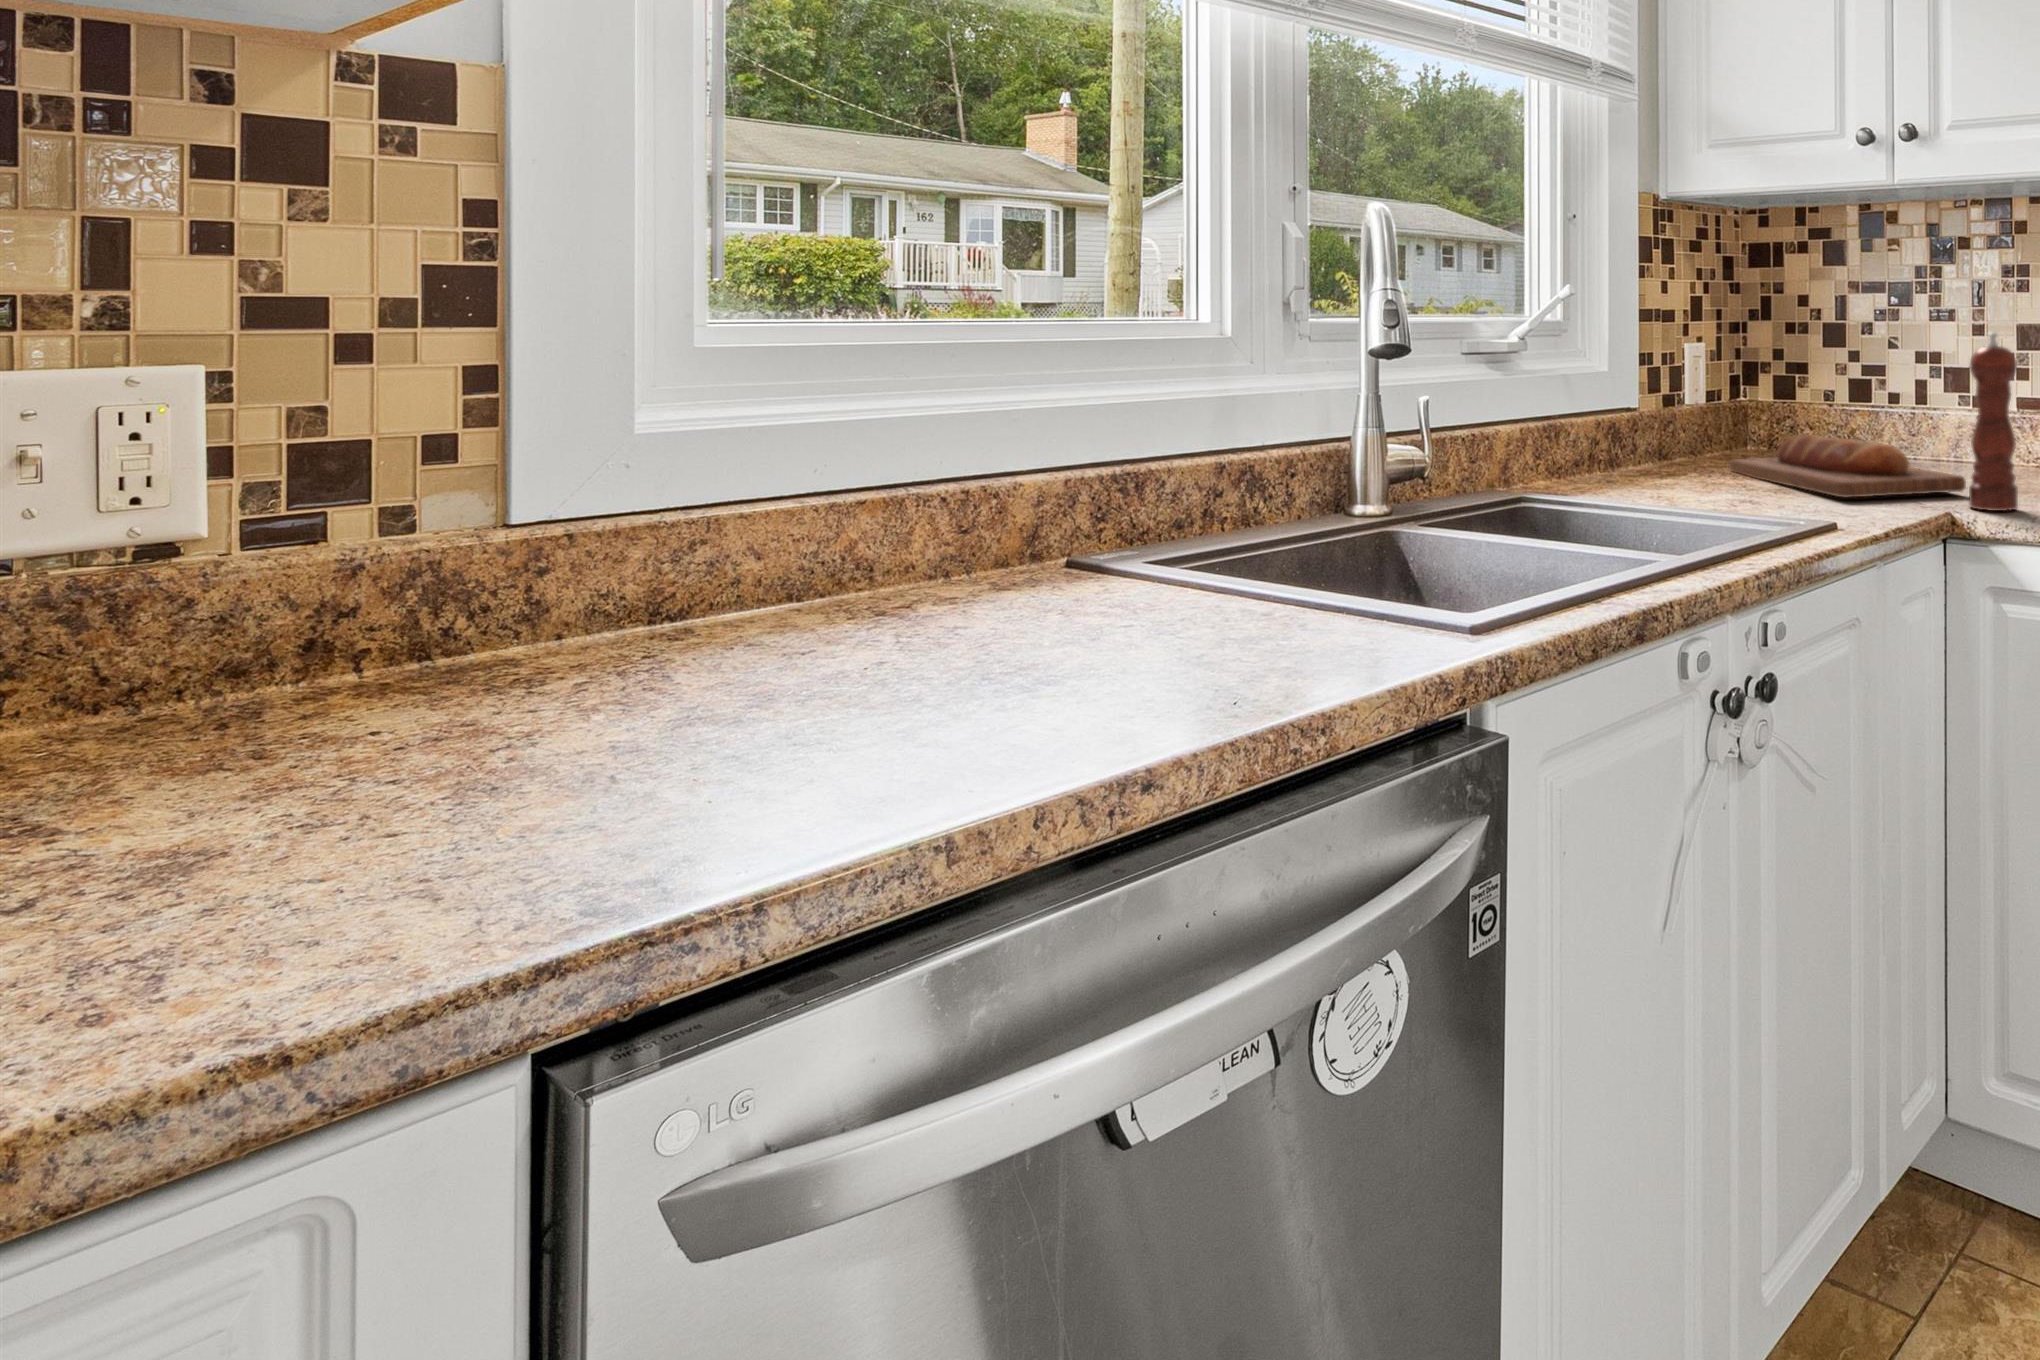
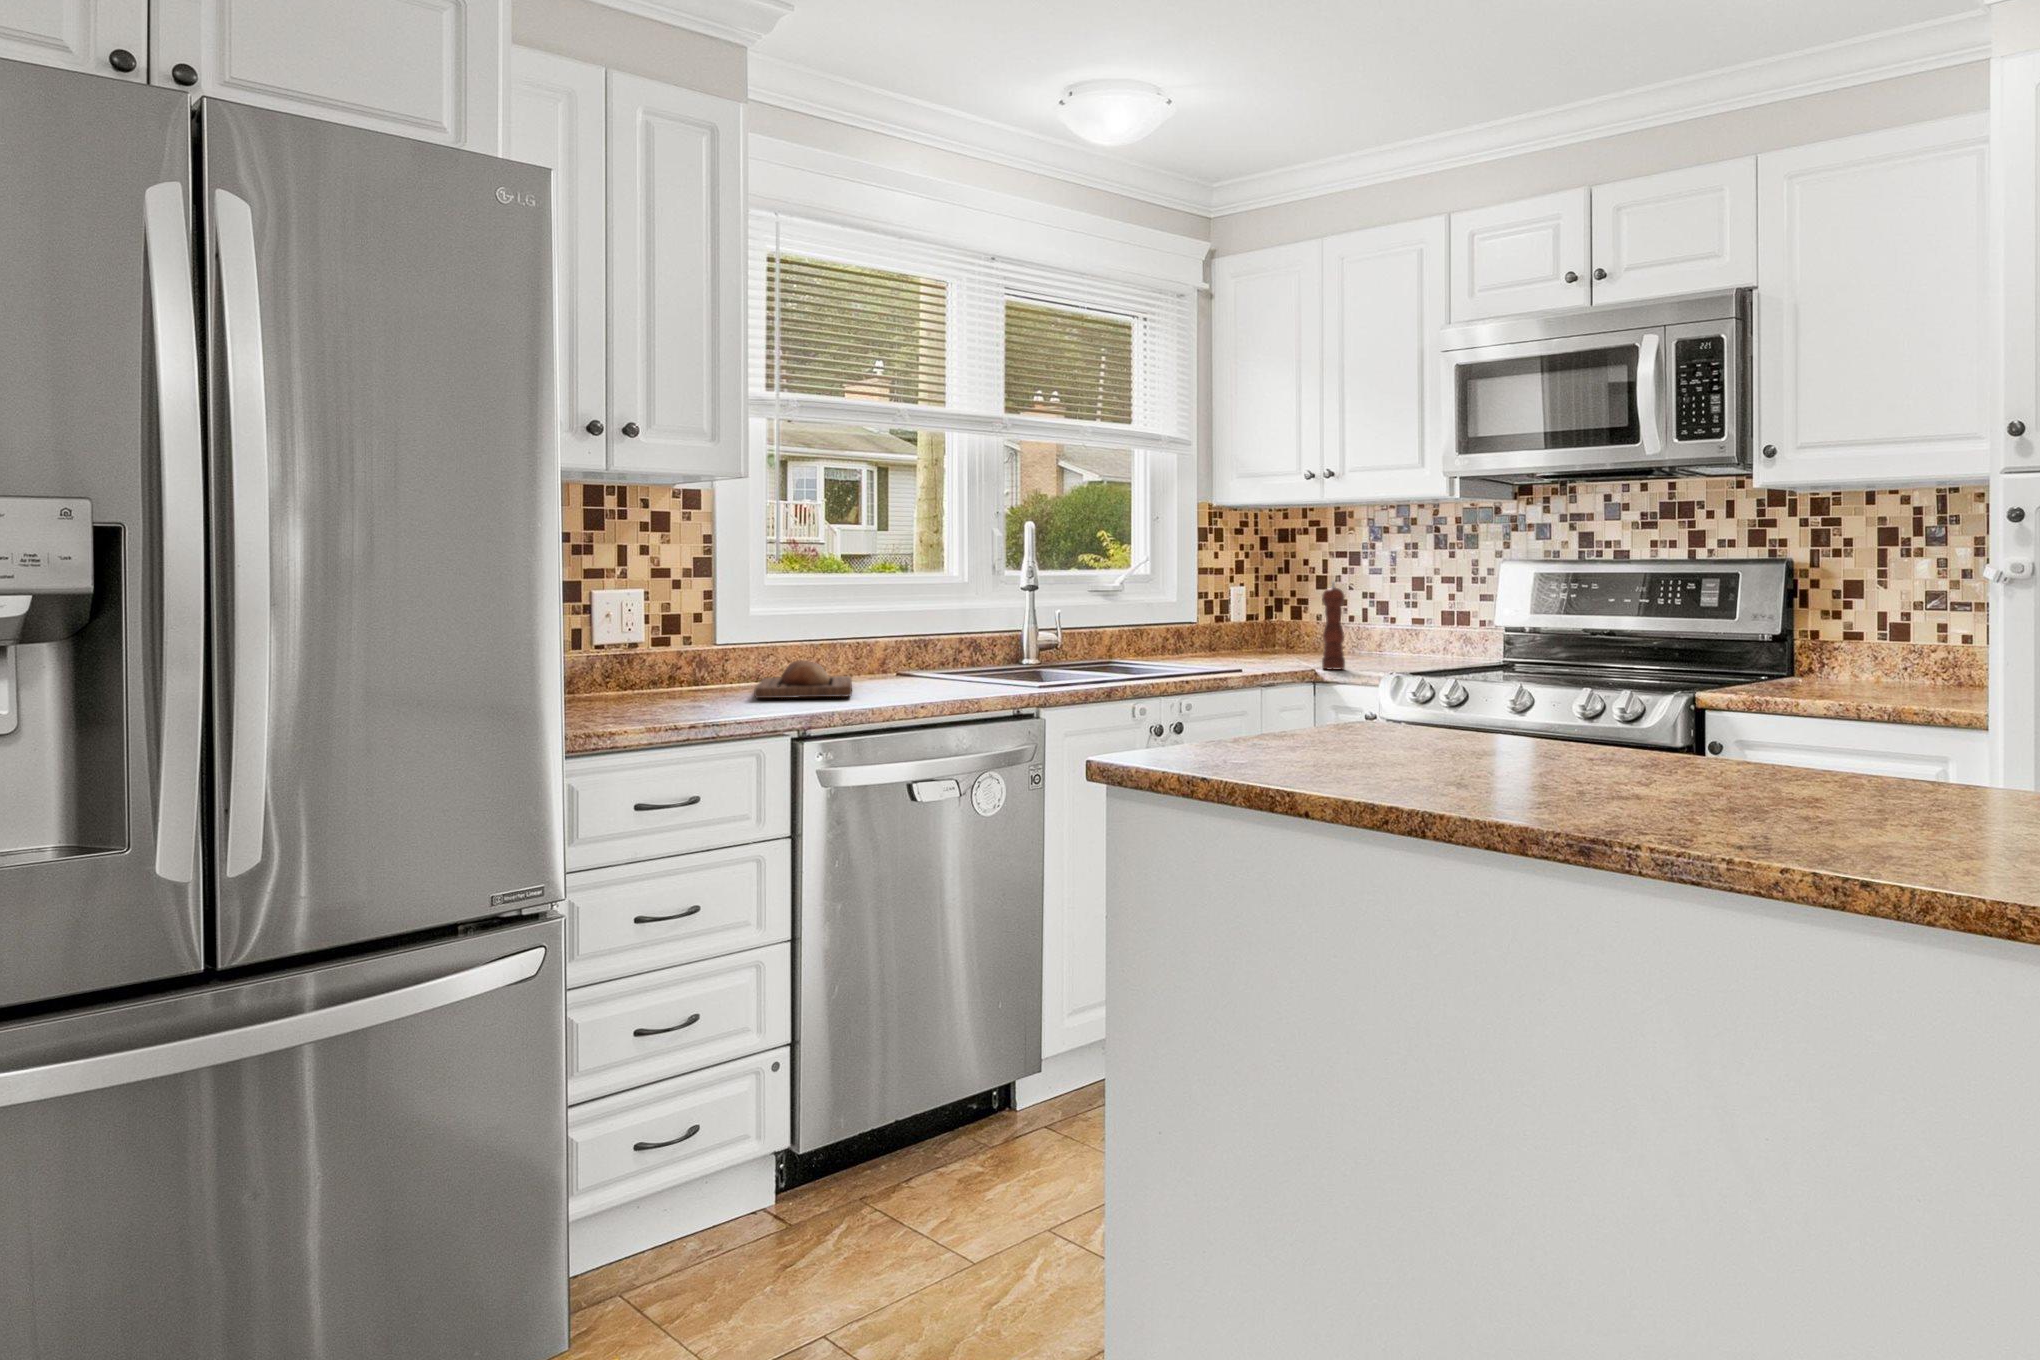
bread loaf: present [1730,435,1966,497] -> present [754,660,852,698]

